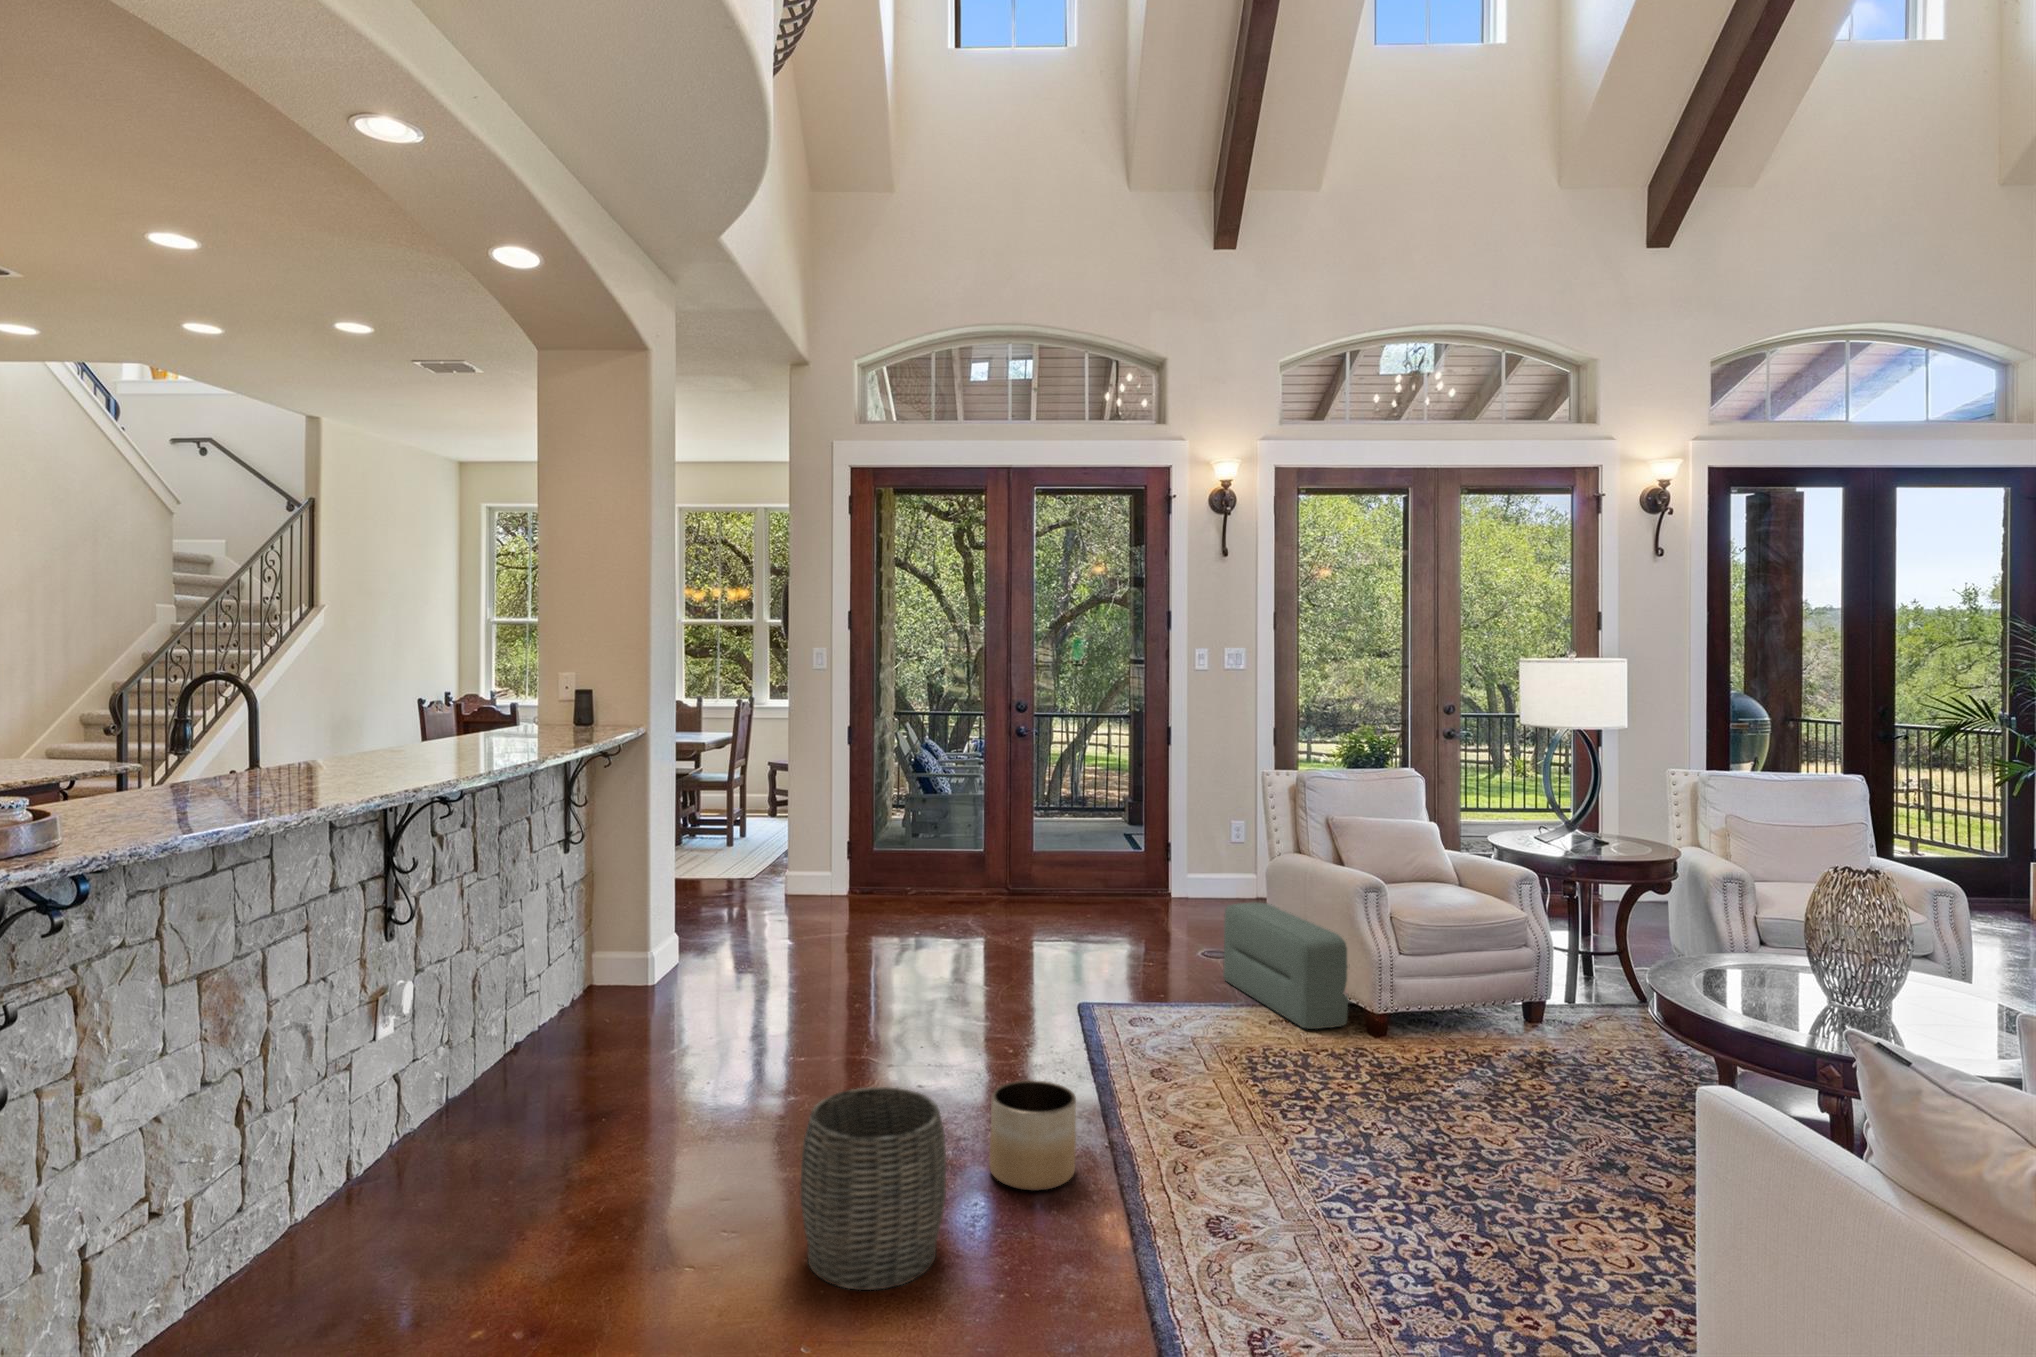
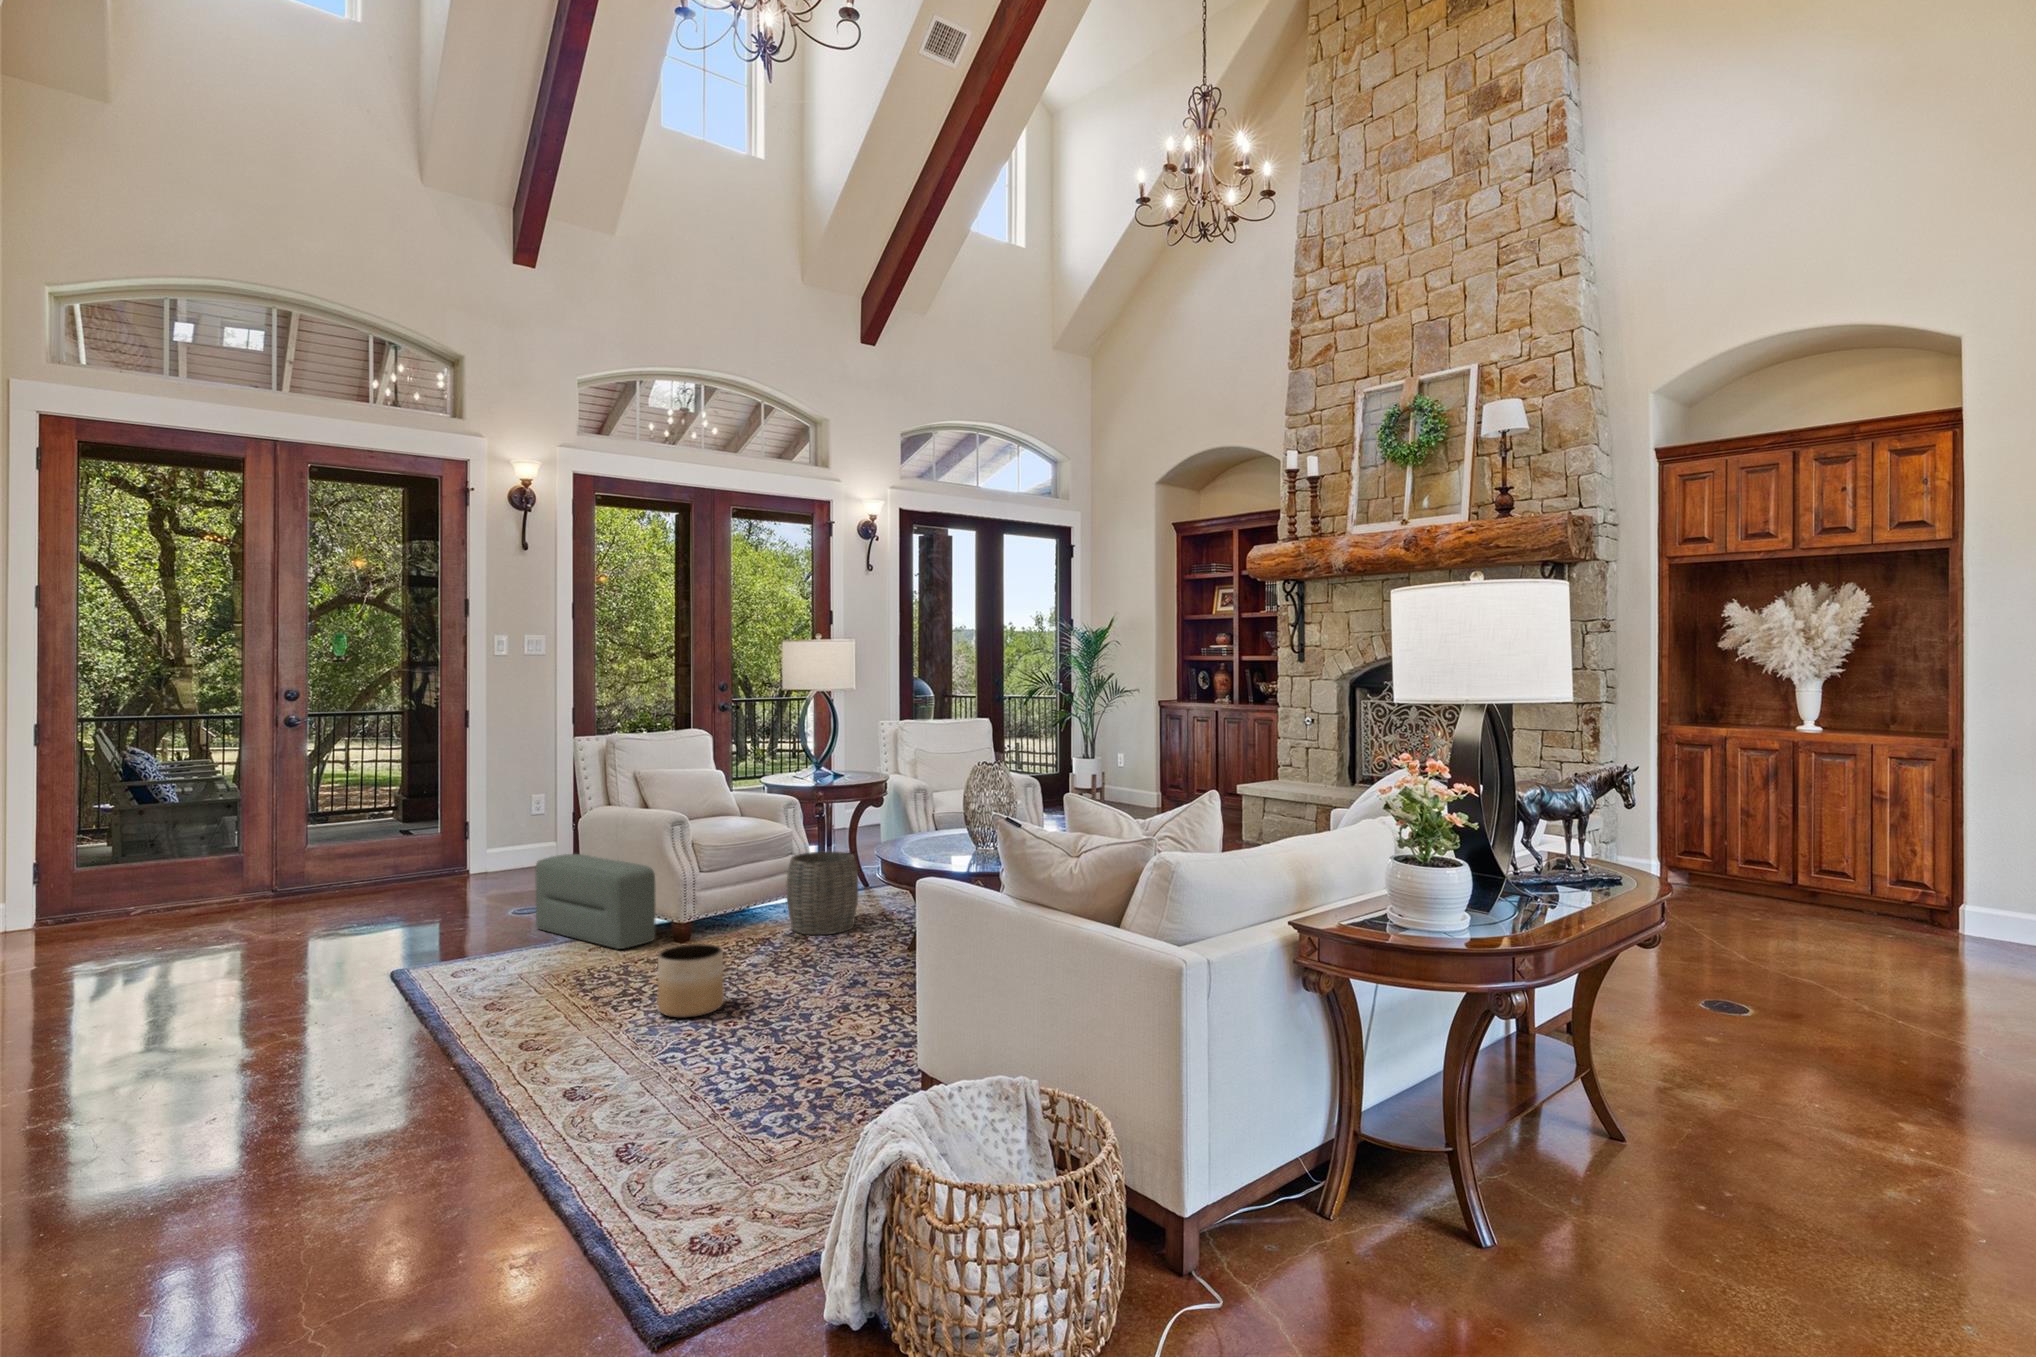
planter: present [989,1080,1076,1191] -> present [658,944,724,1018]
woven basket: present [800,1087,946,1290] -> present [787,851,858,935]

